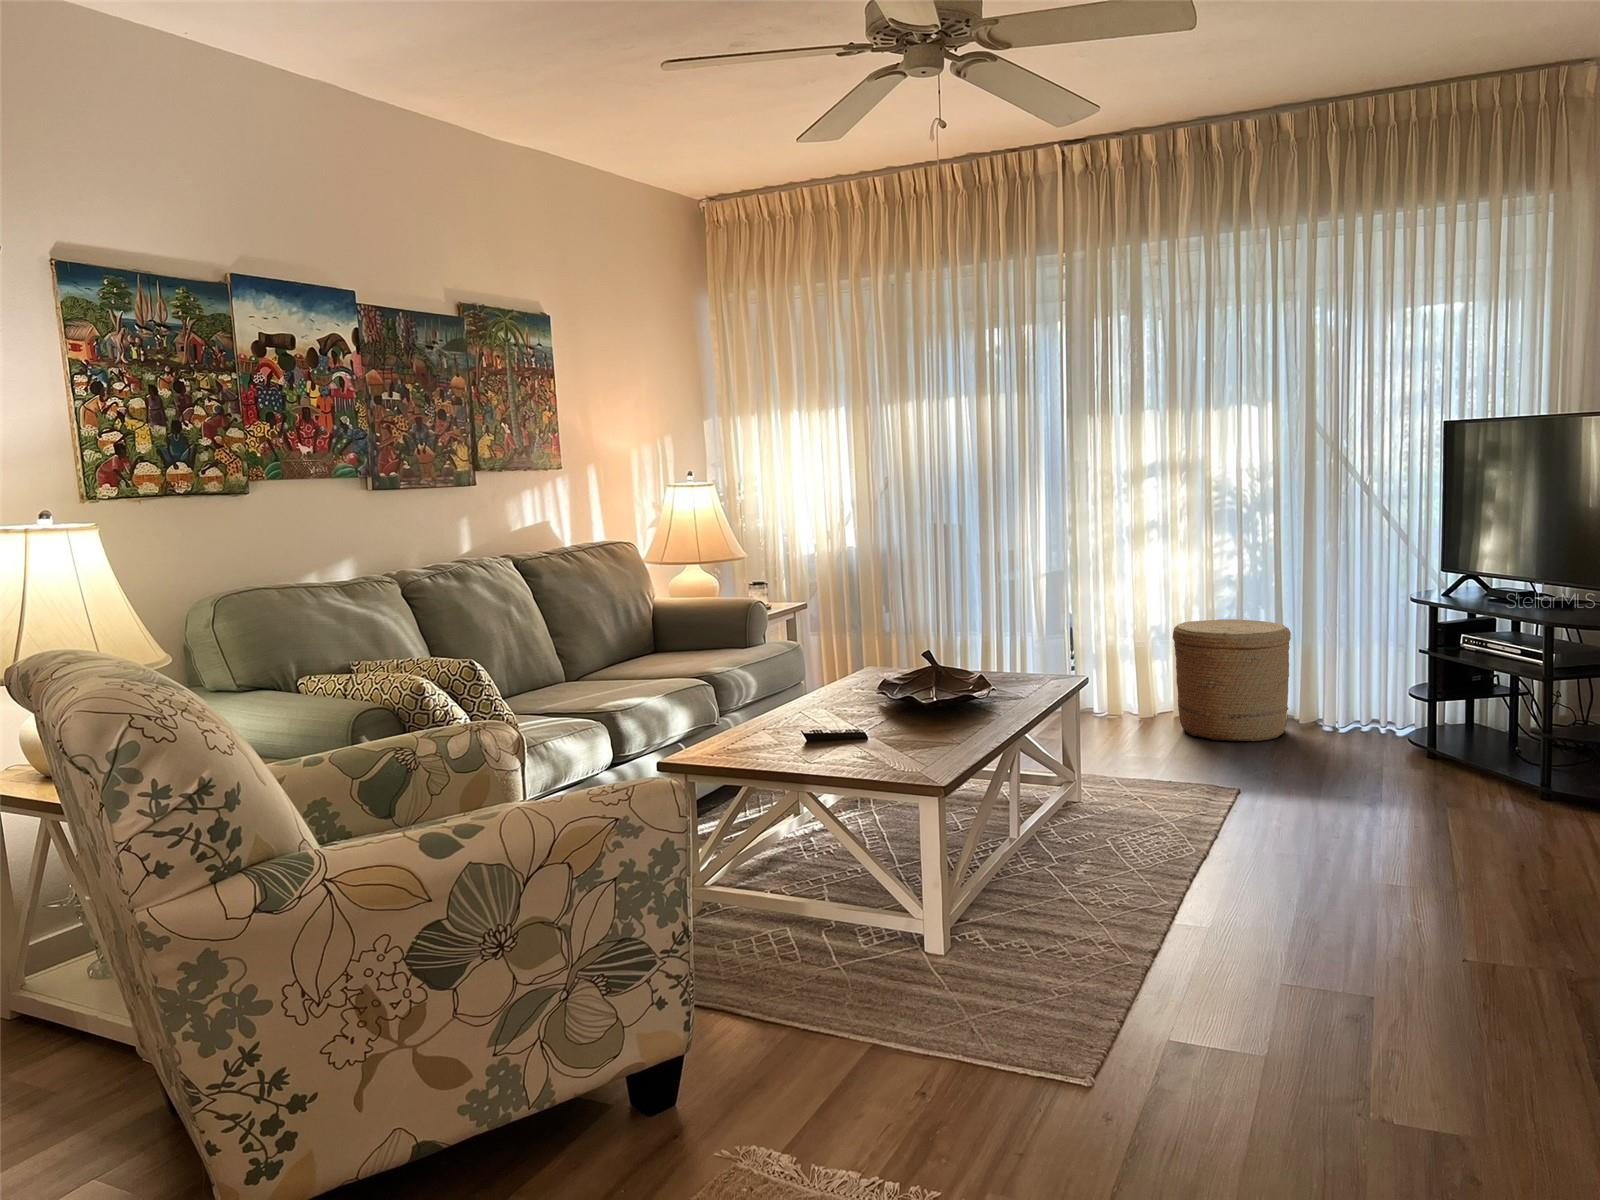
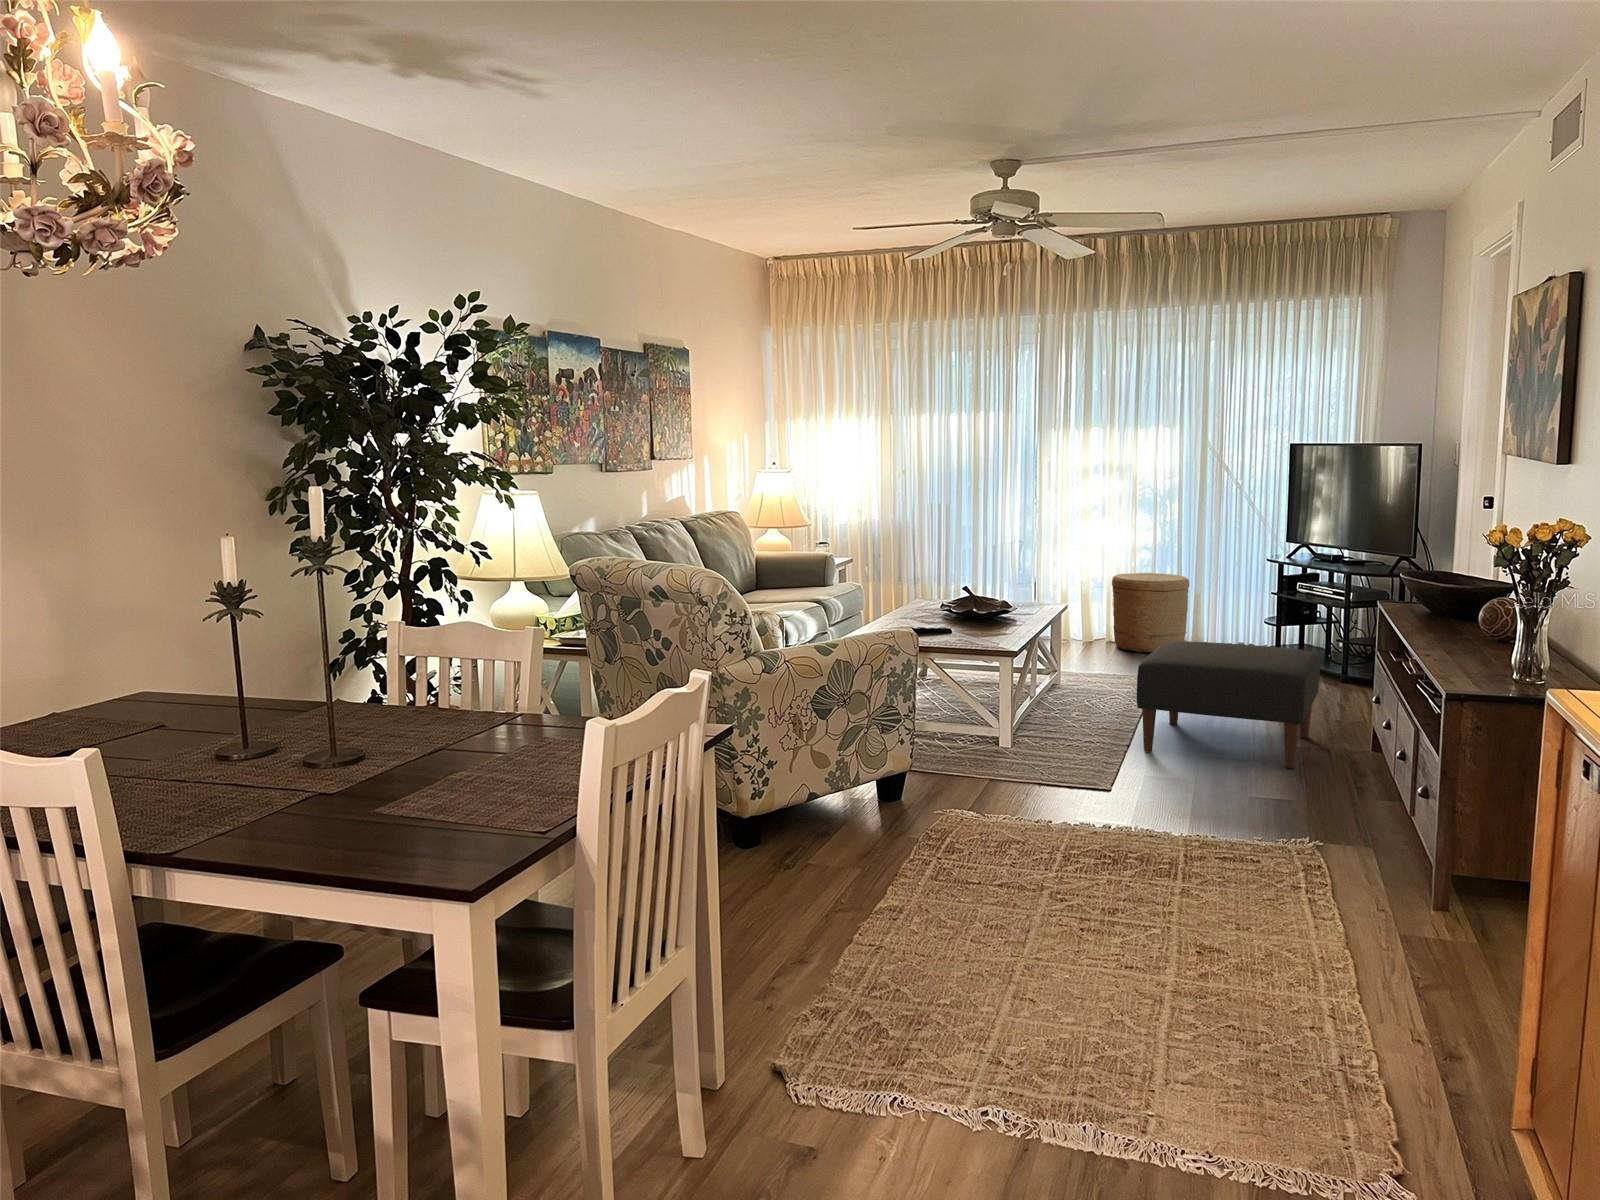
ottoman: none [1168,756,1519,1029] -> present [1137,641,1320,768]

